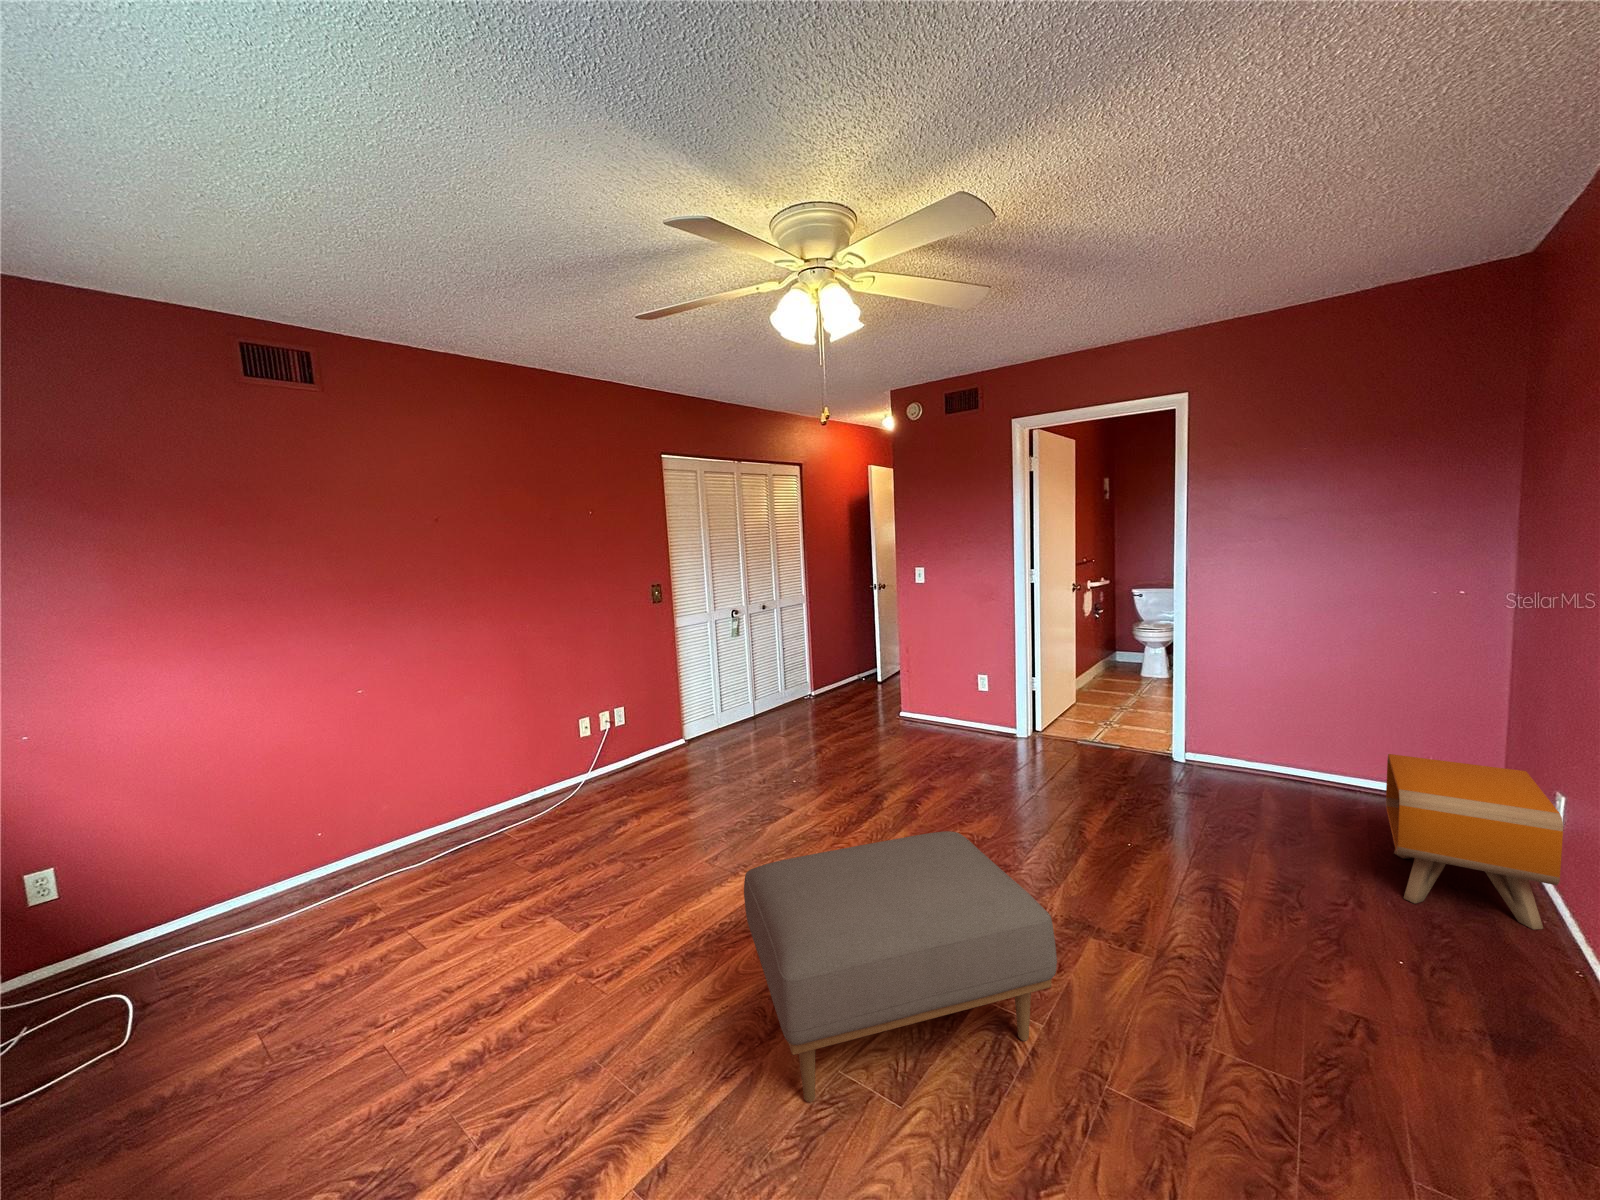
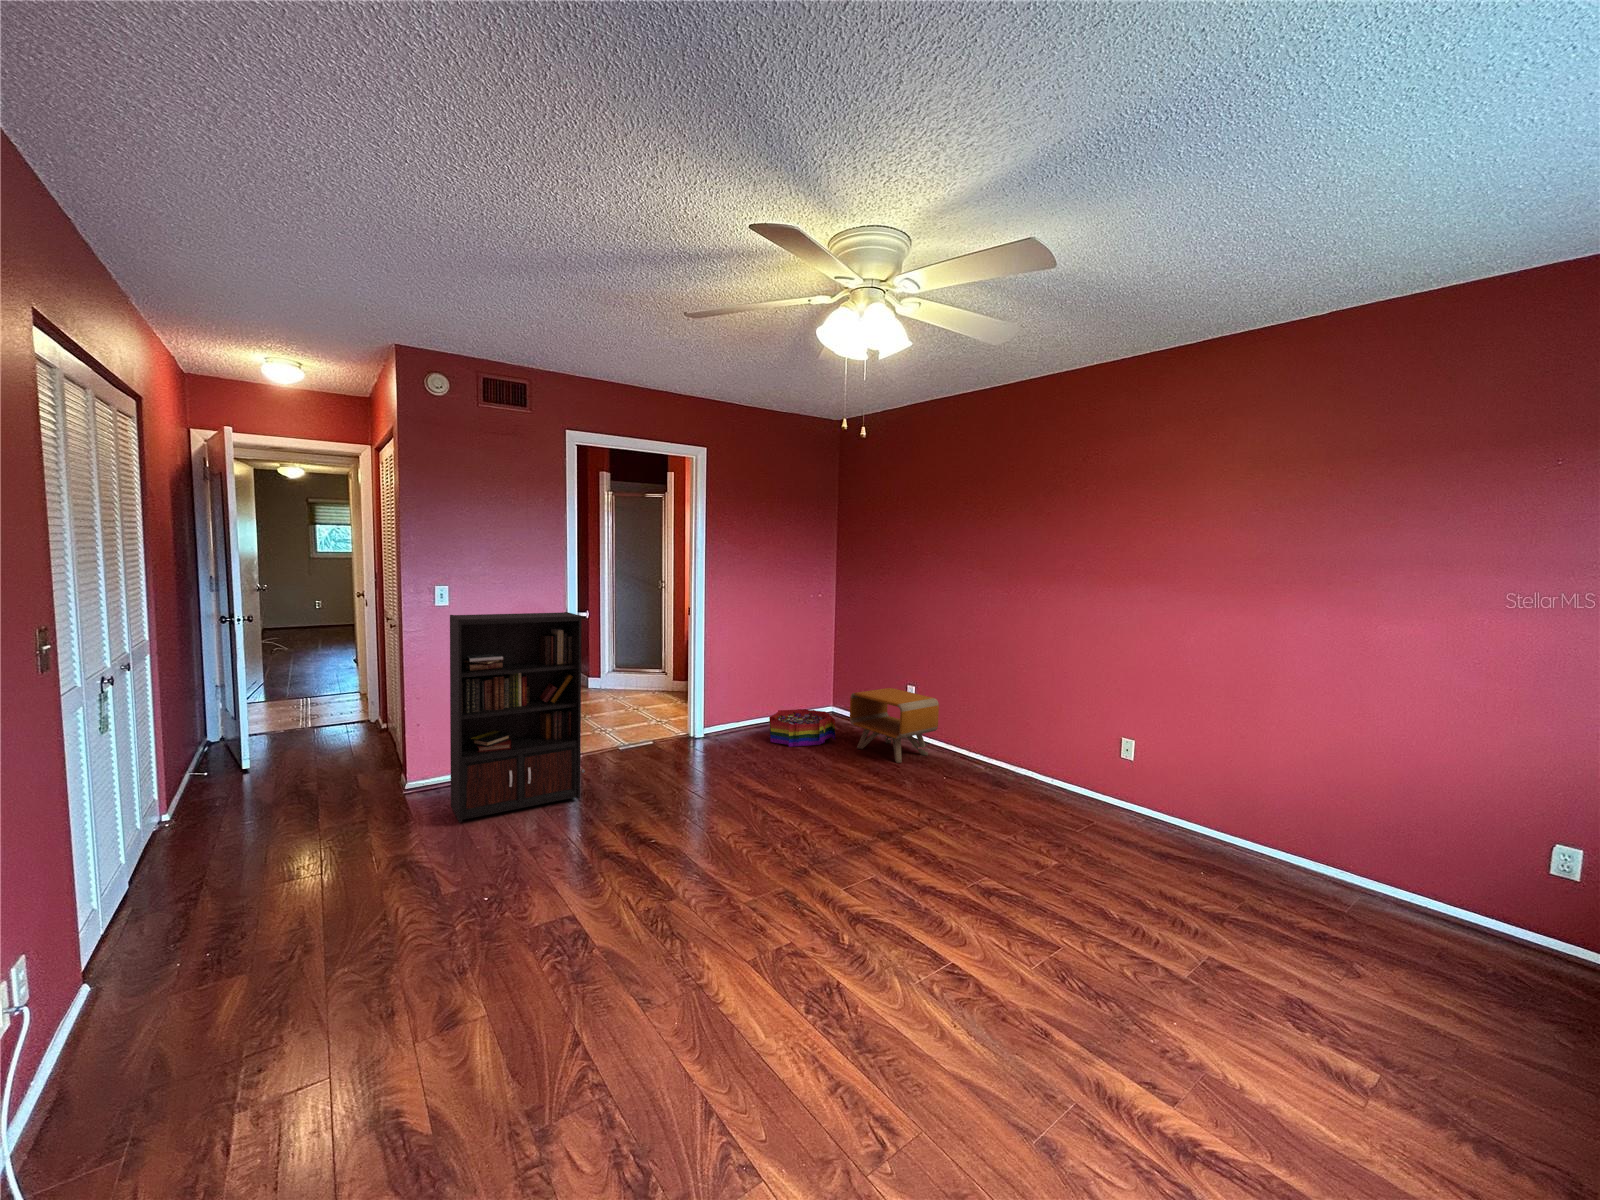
bookcase: none [868,589,1013,758] -> present [450,612,585,823]
storage bin: none [1265,754,1405,829] -> present [769,709,835,747]
ottoman: present [744,831,1057,1102] -> none [884,789,1097,990]

